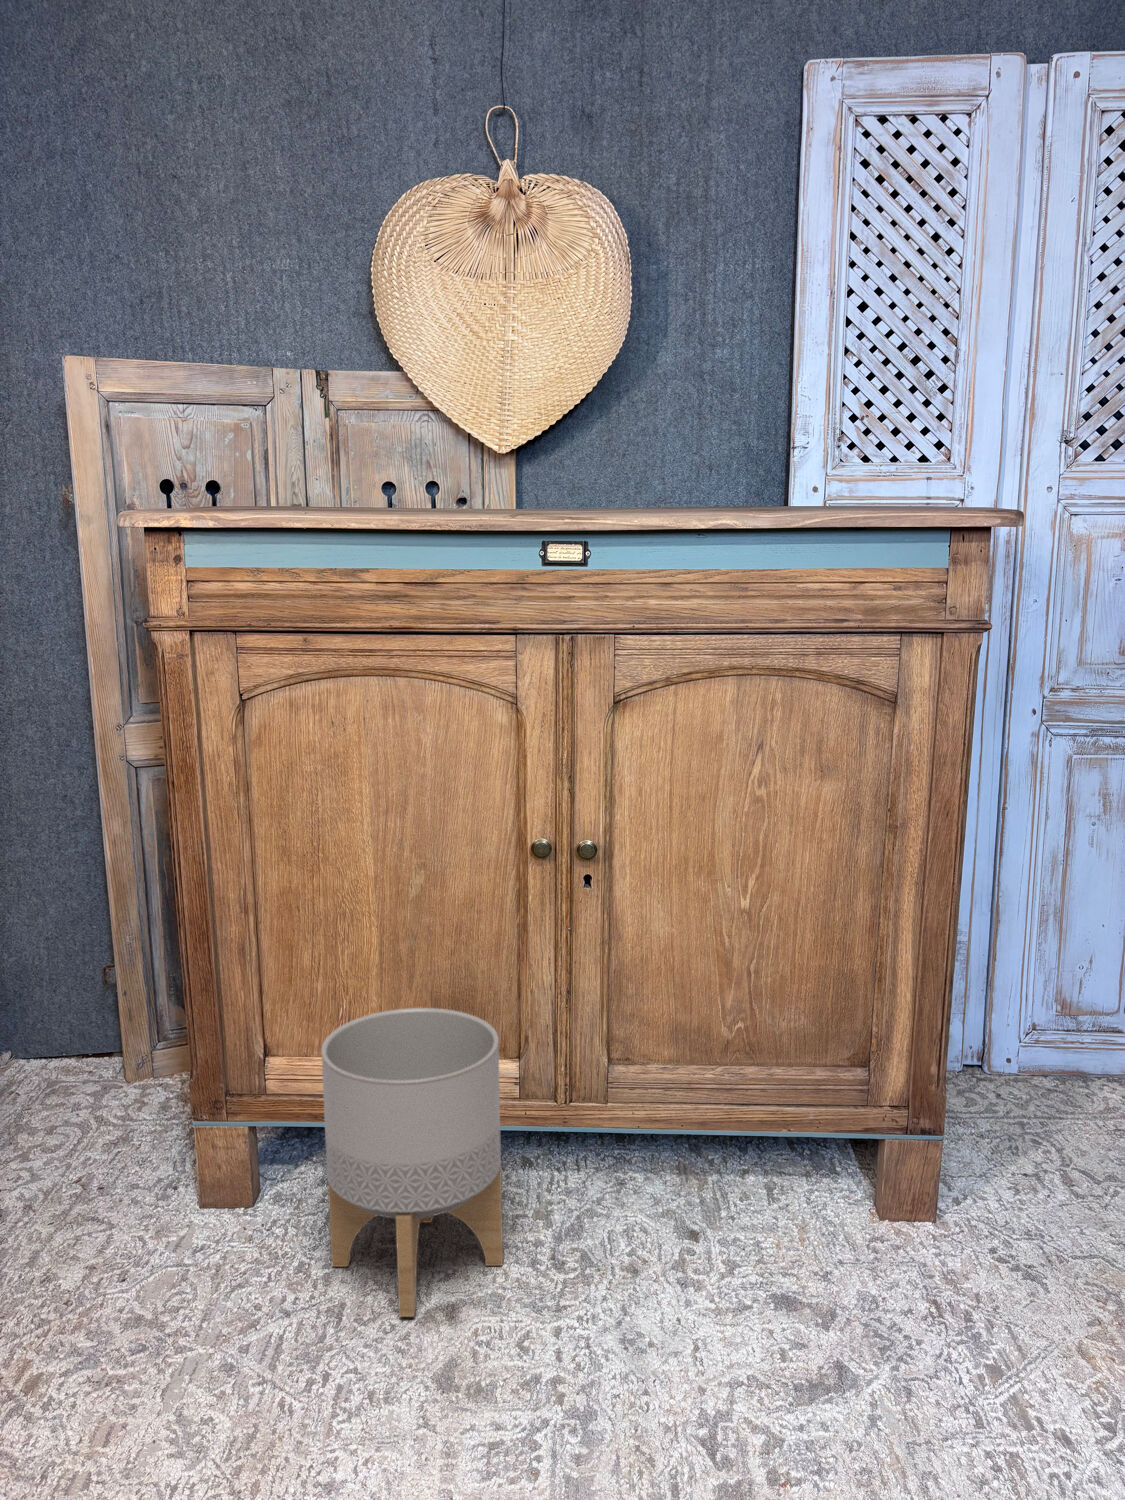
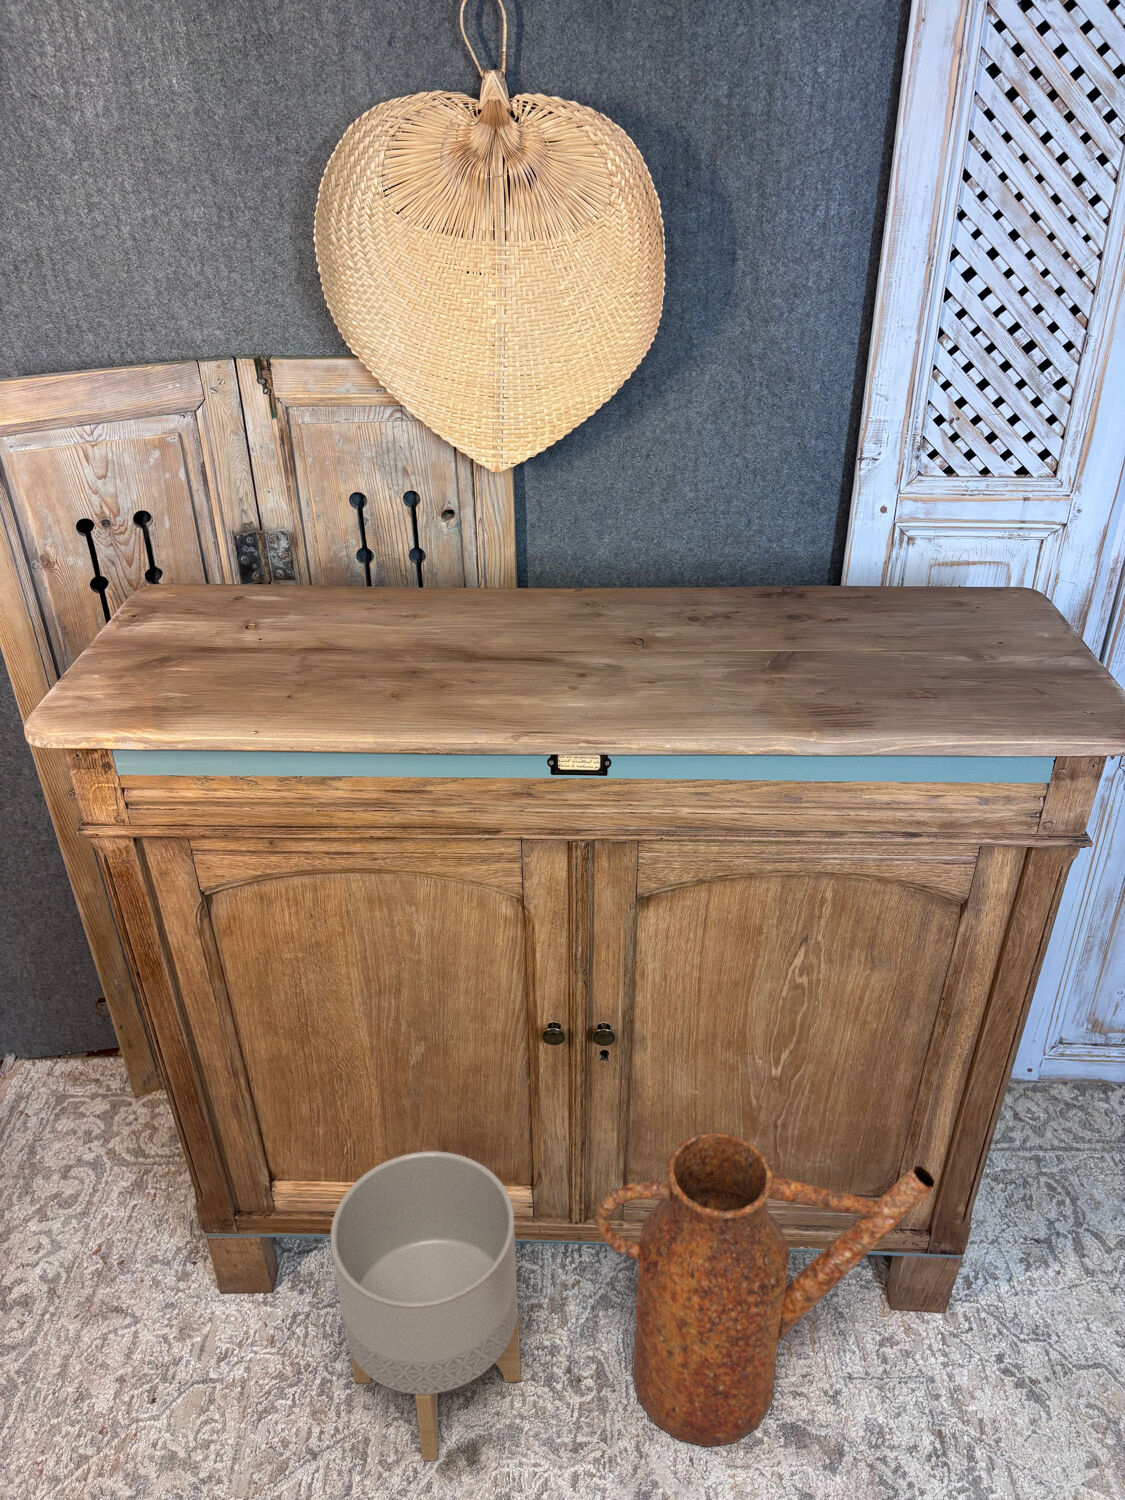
watering can: none [576,958,896,1307] -> present [595,1132,935,1447]

